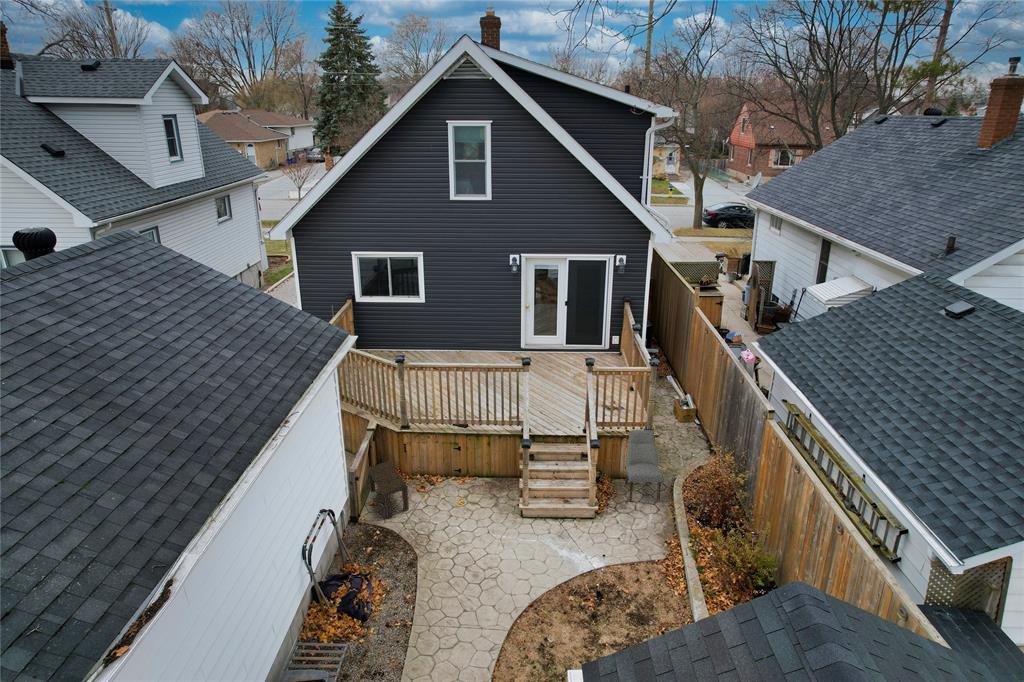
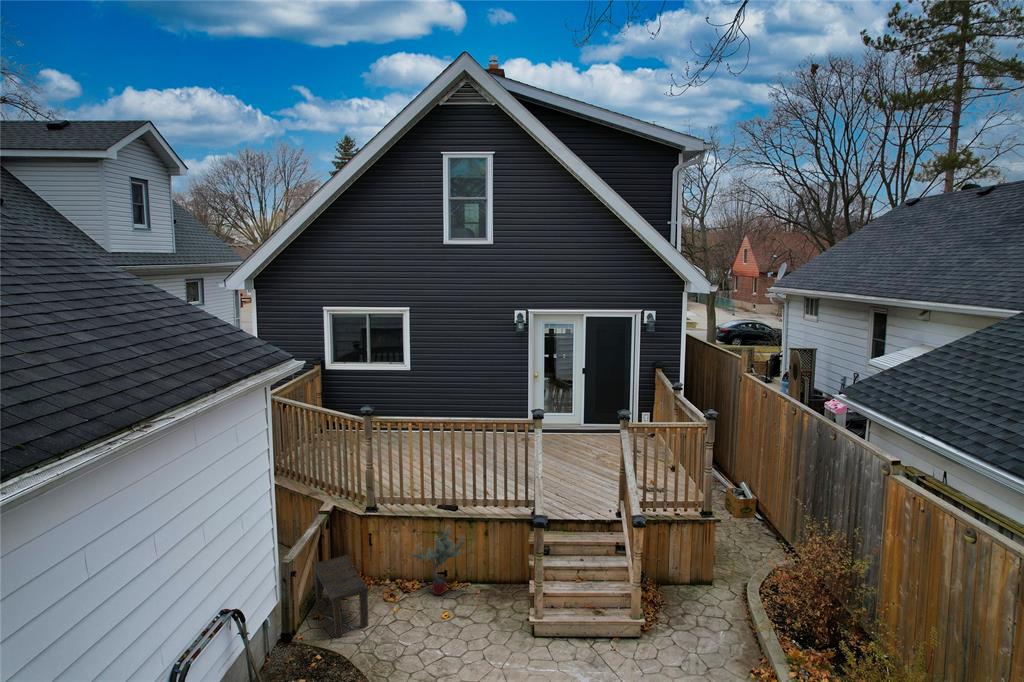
chair: present [625,430,663,502] -> none [677,510,734,616]
potted tree: none [435,439,476,487] -> present [411,526,465,595]

